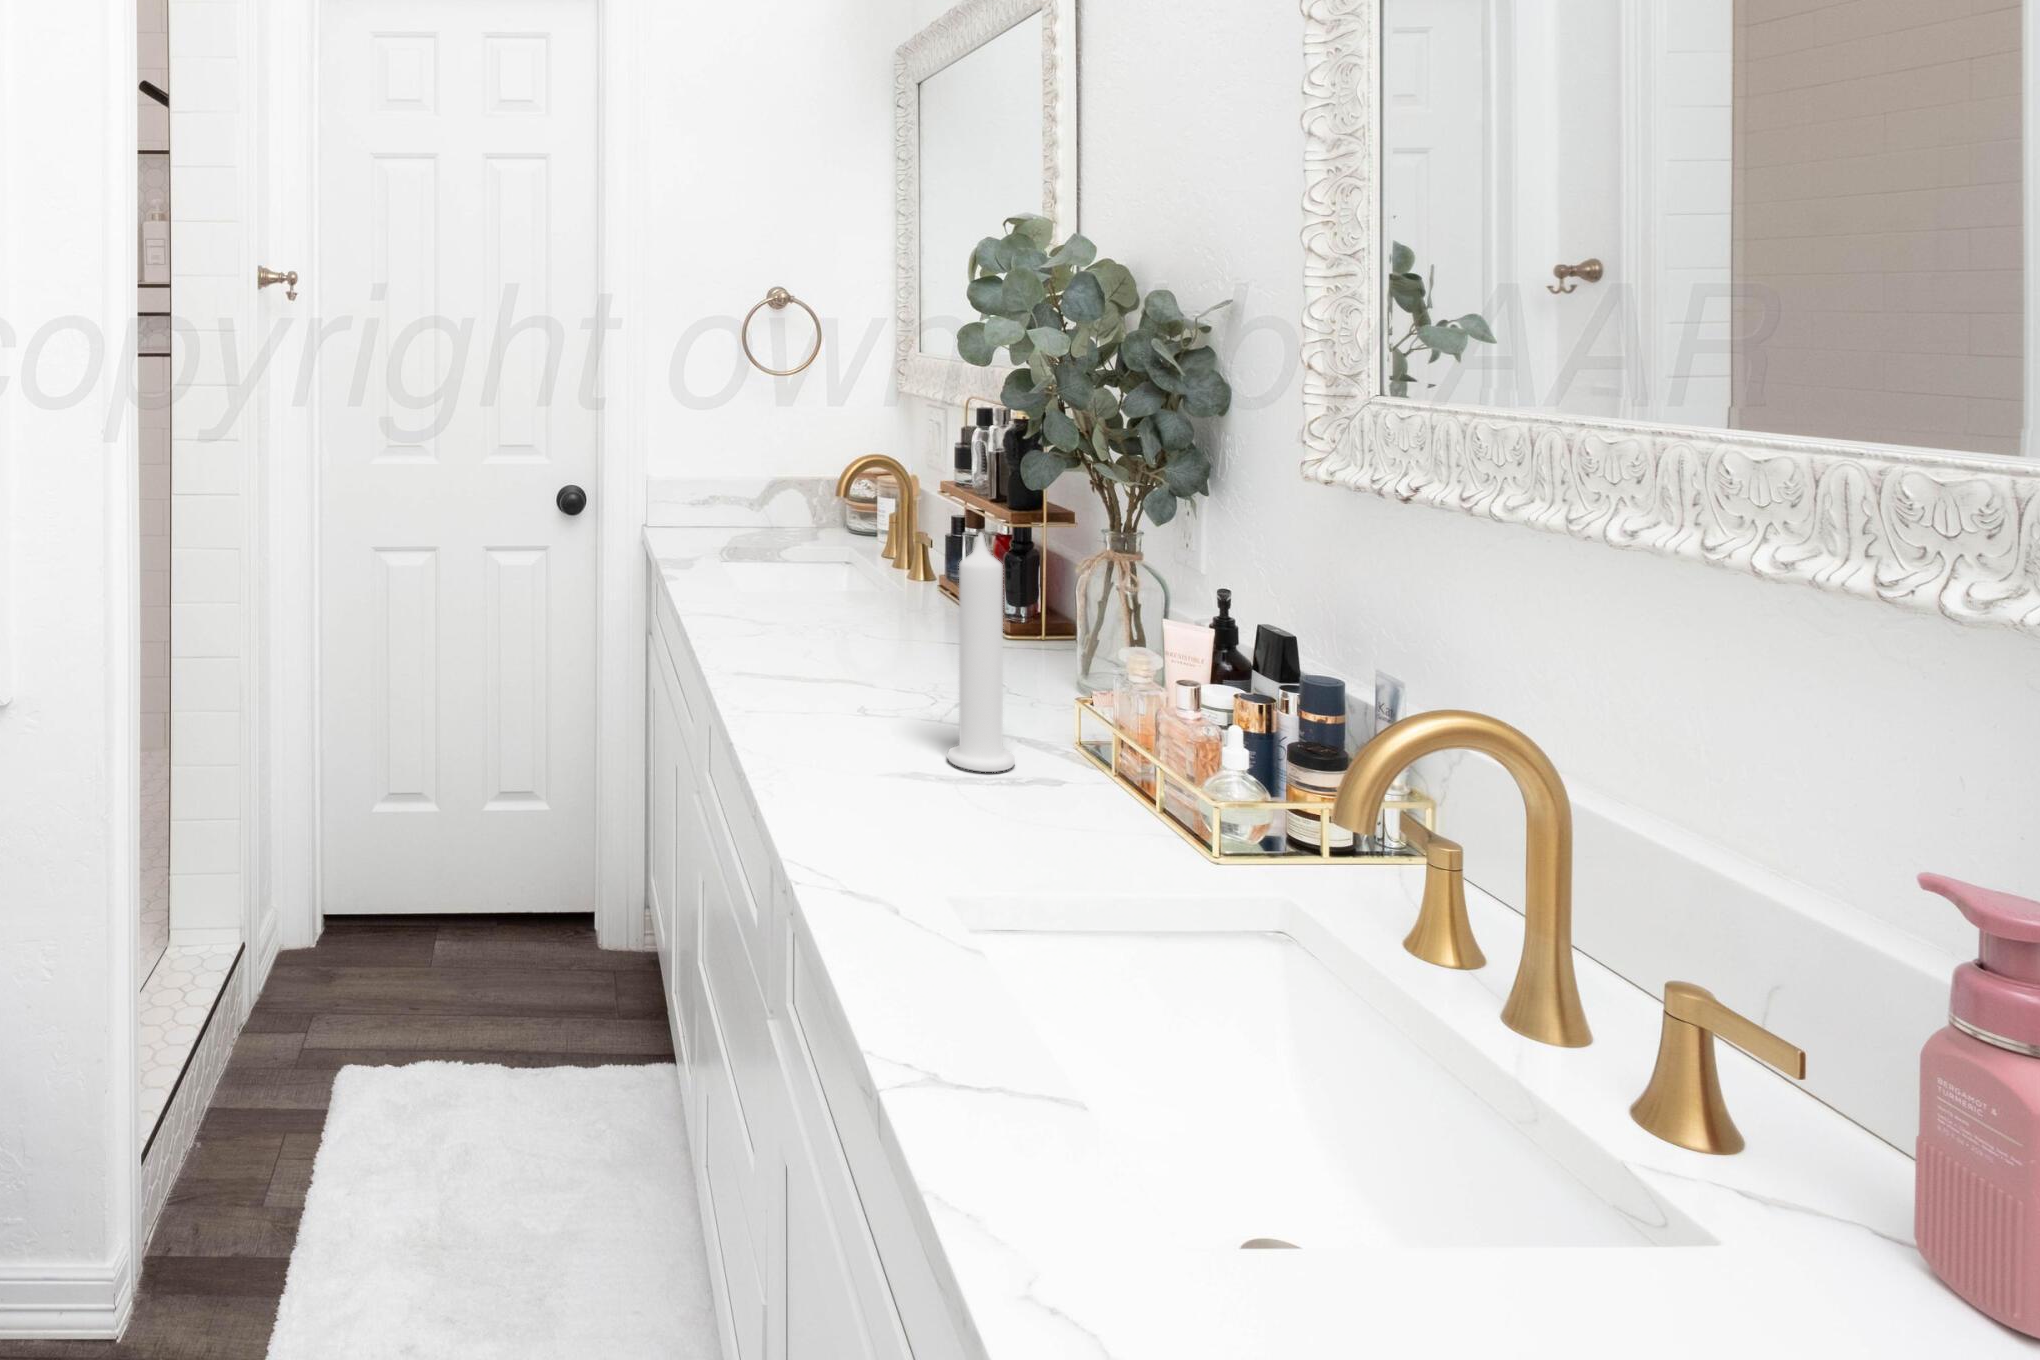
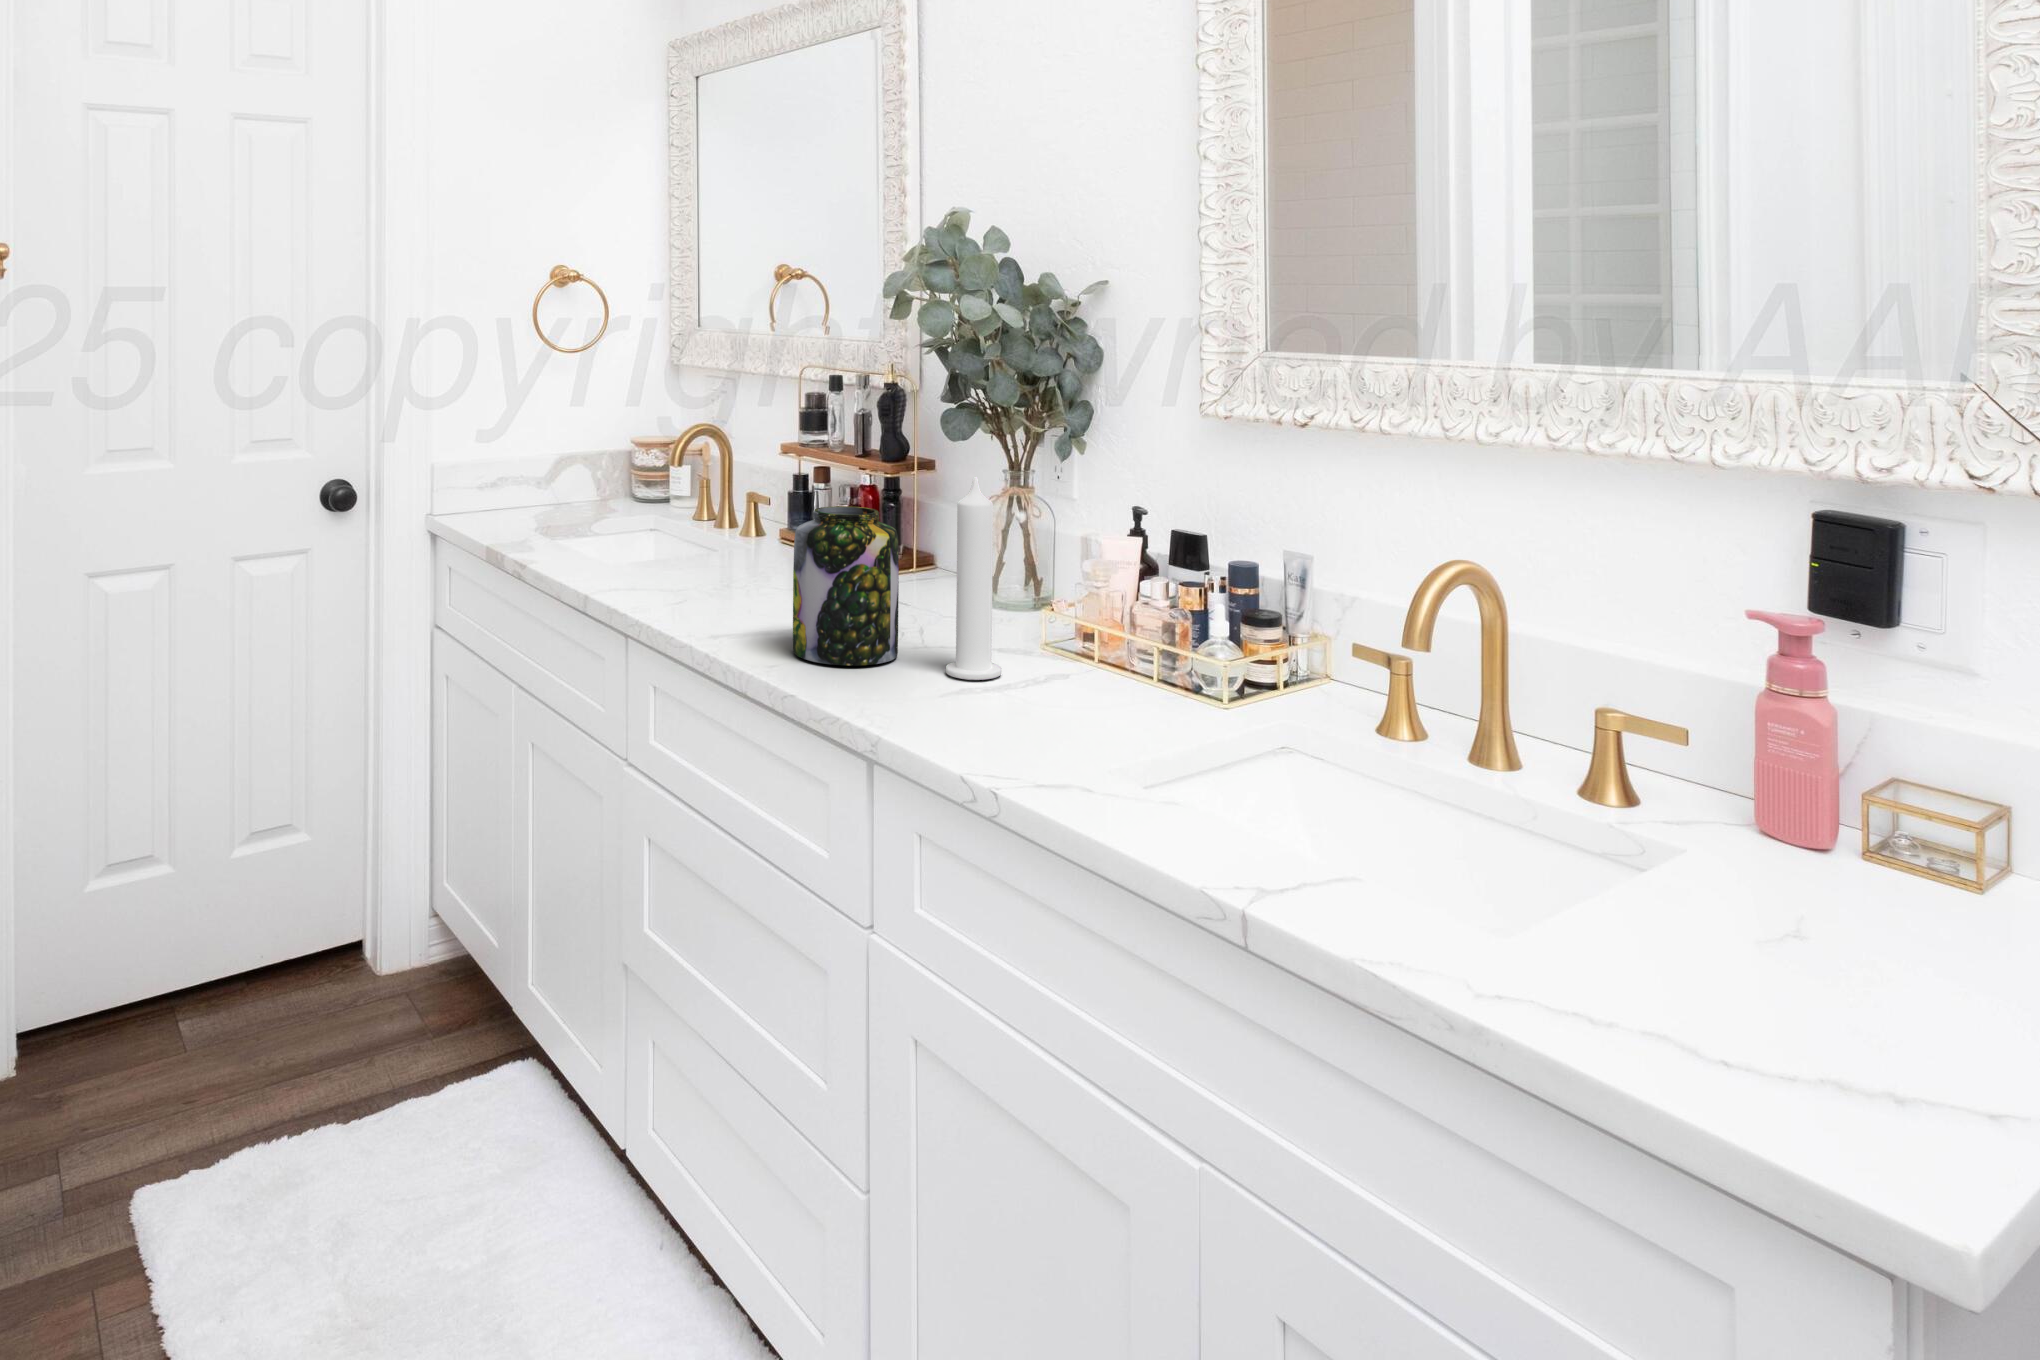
jar: none [814,551,927,732] -> present [793,506,899,666]

